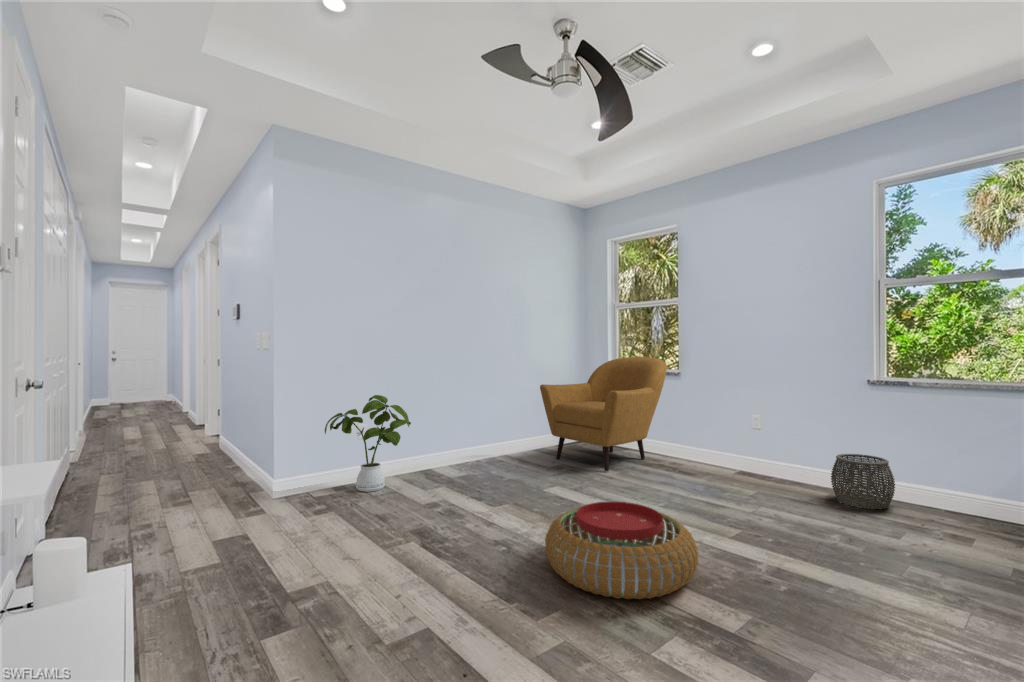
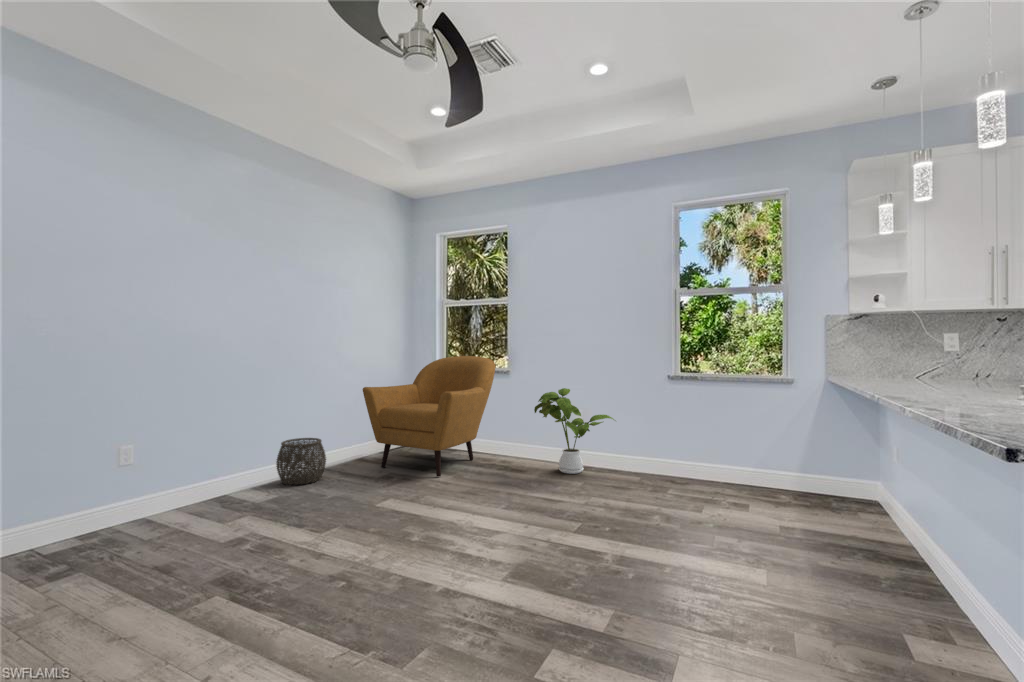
house plant: present [325,395,411,492] -> present [534,388,614,474]
woven basket: present [831,454,895,510] -> present [276,438,326,485]
pouf: present [545,502,698,599] -> none [397,511,559,621]

